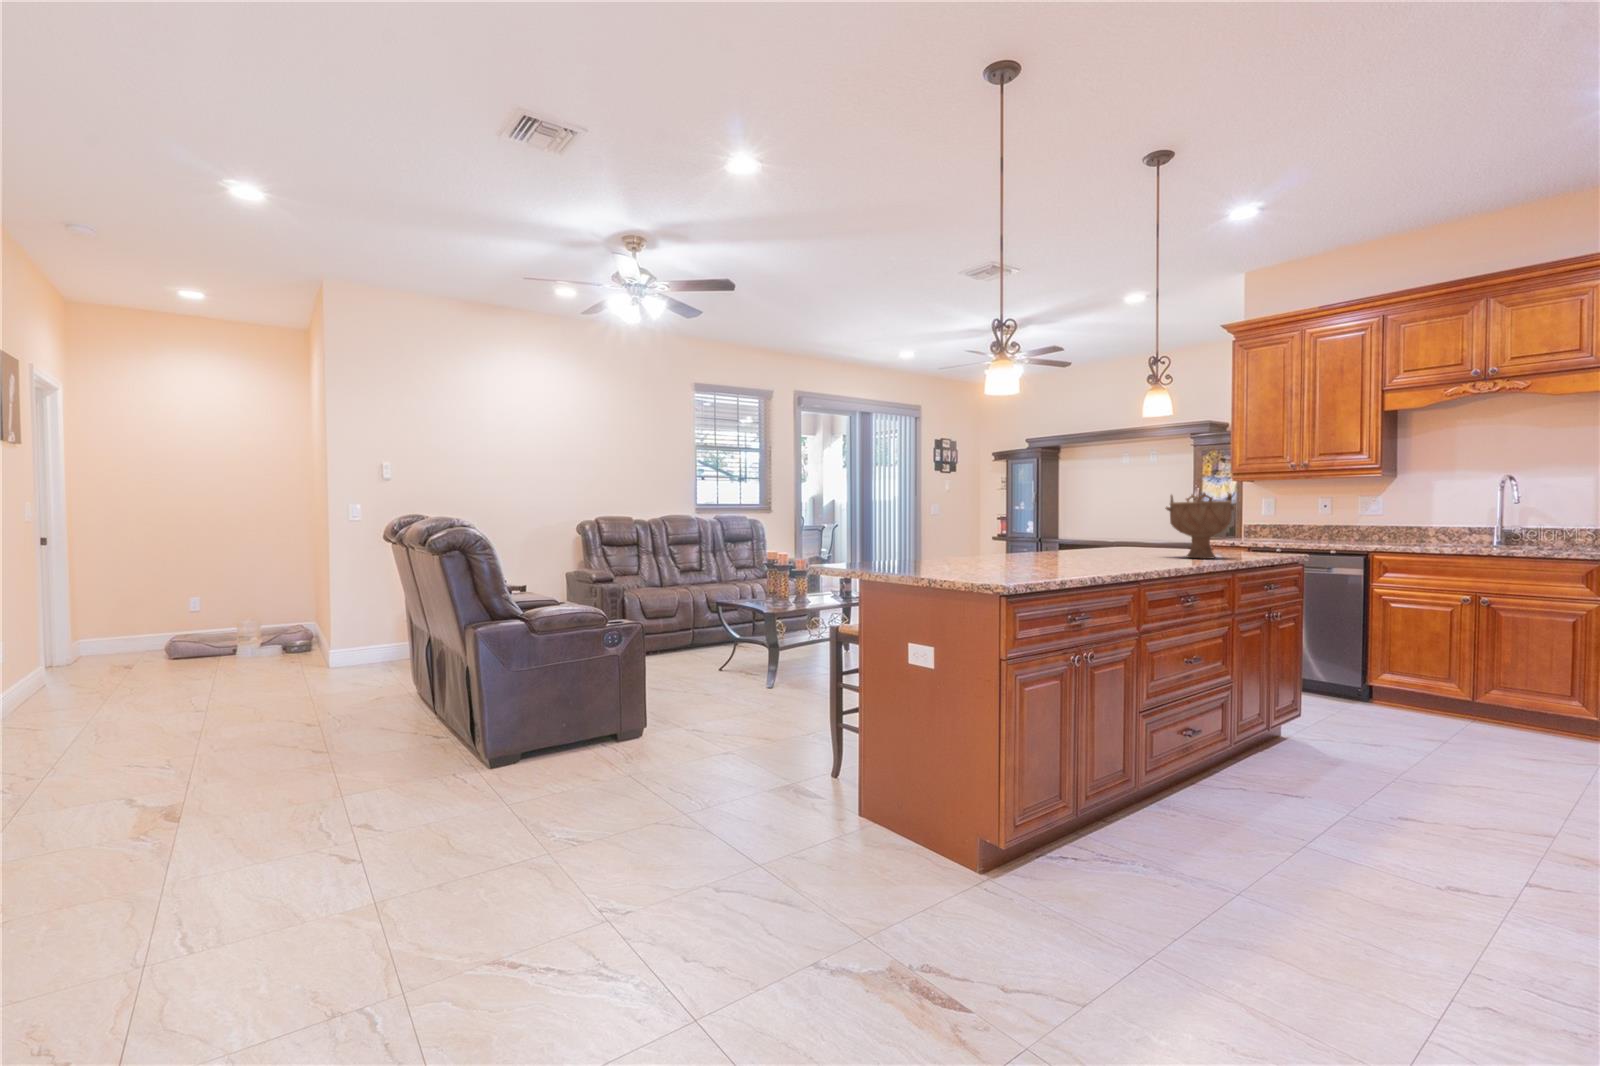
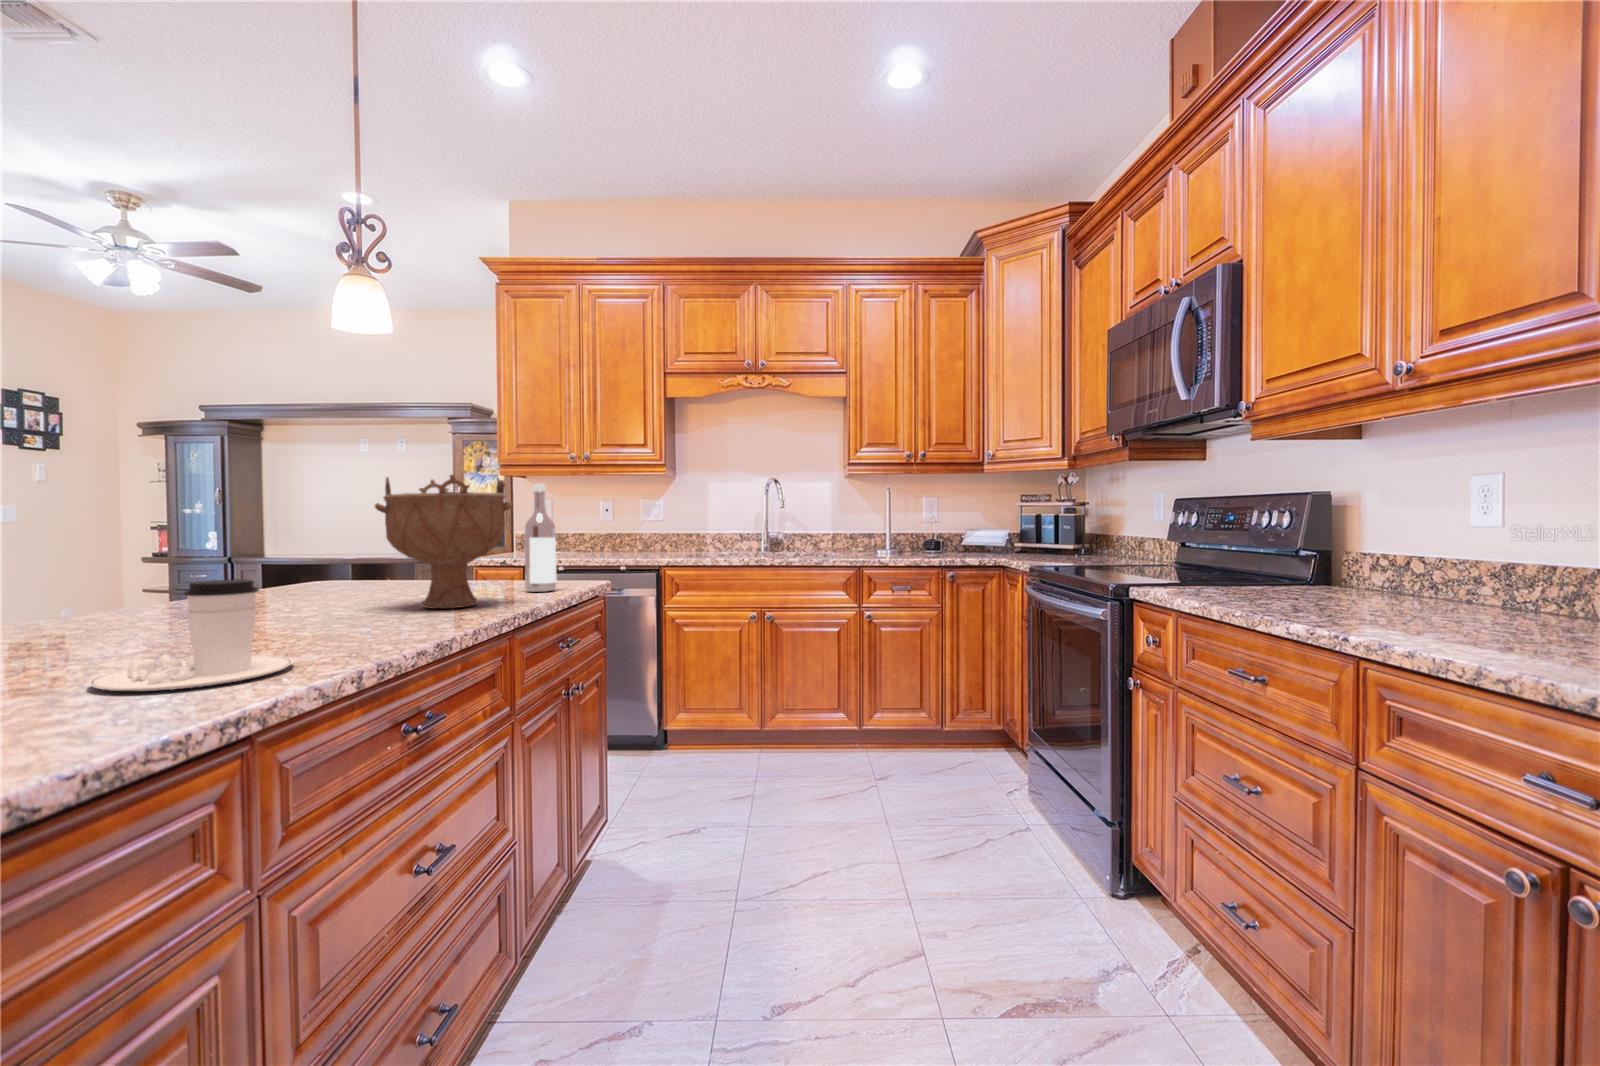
wine bottle: none [1244,493,1264,557] -> present [524,484,556,592]
coffee cup: none [1094,535,1149,567] -> present [87,579,293,691]

